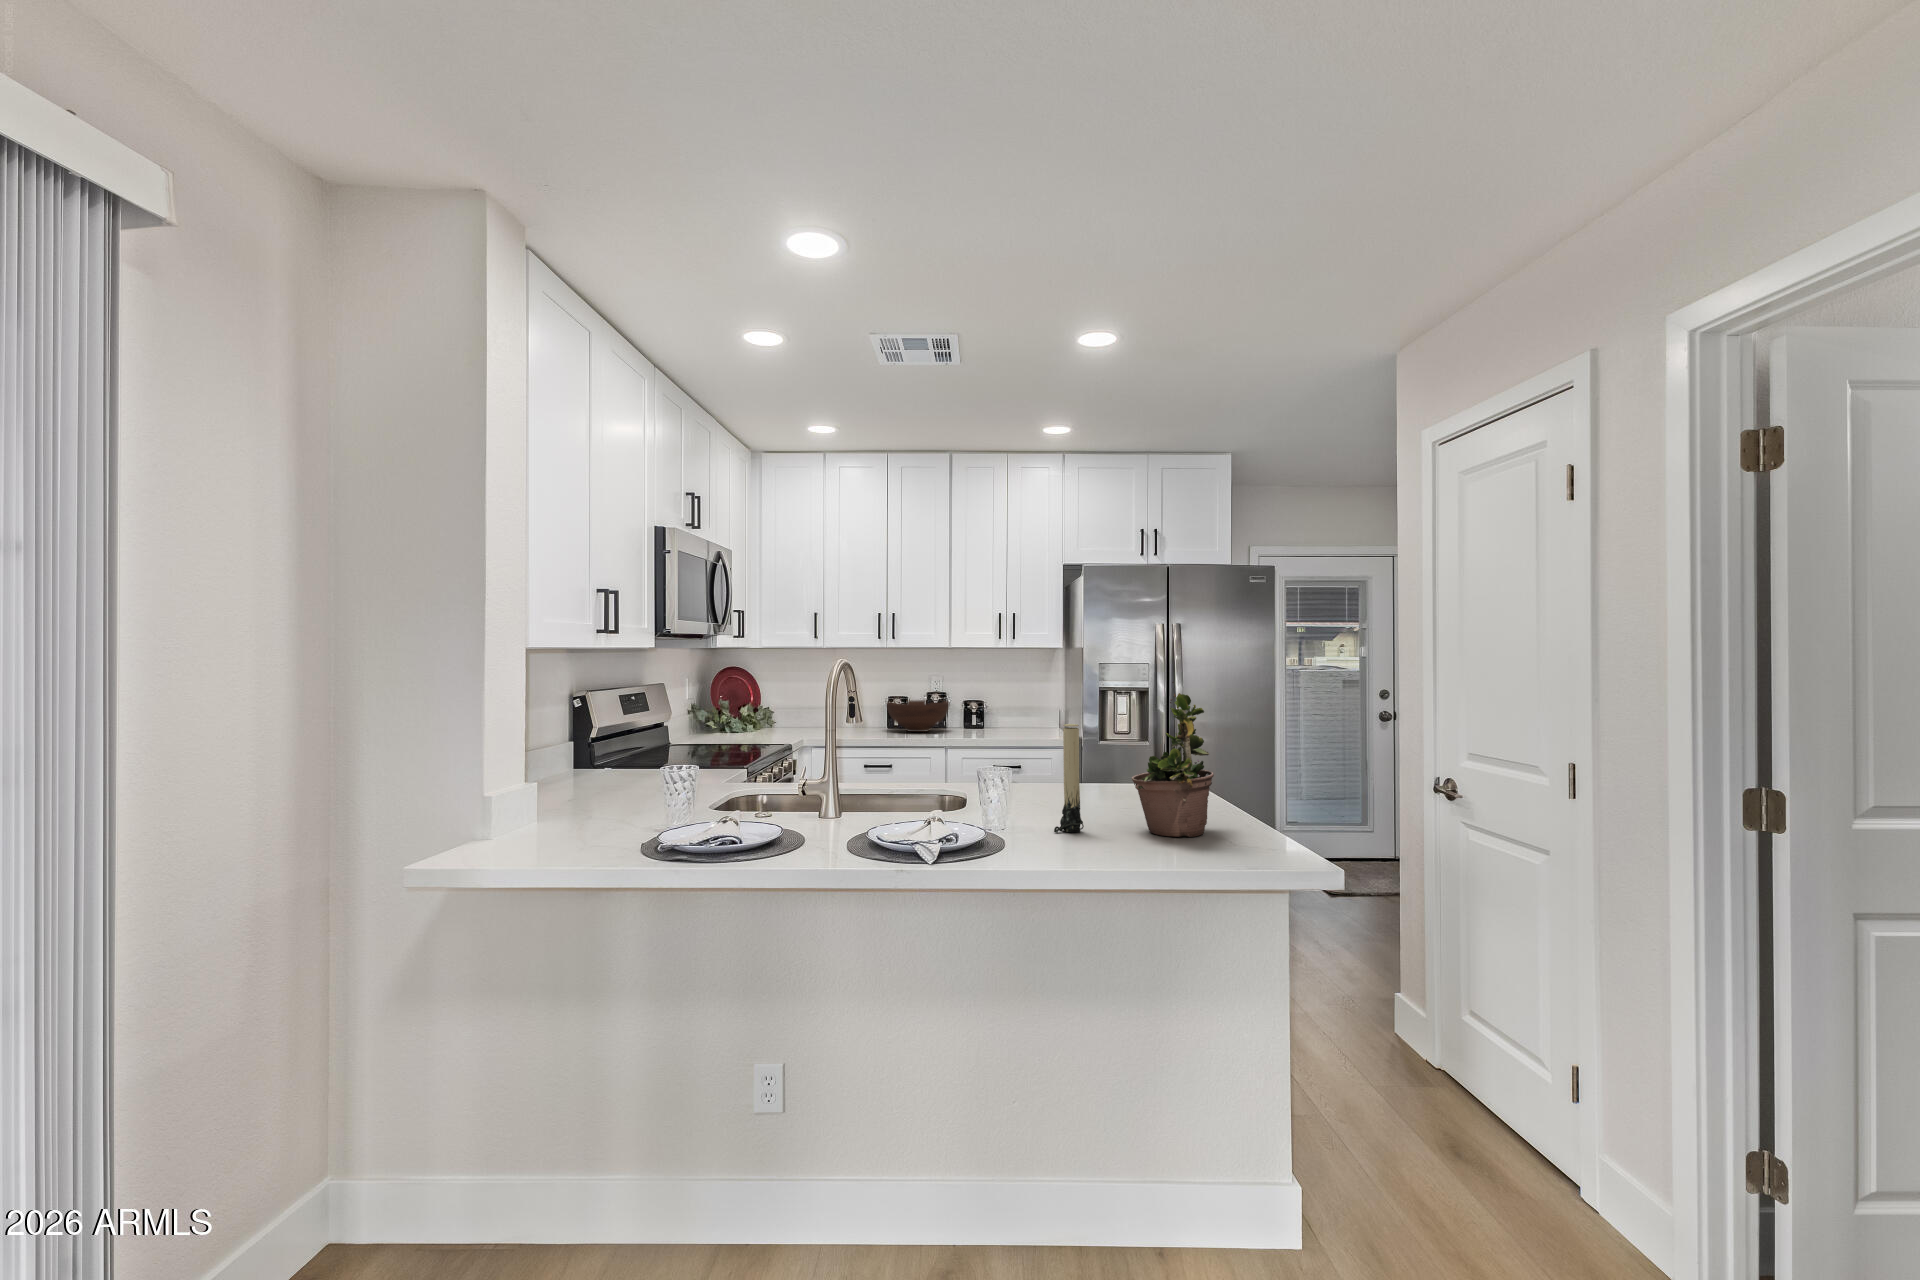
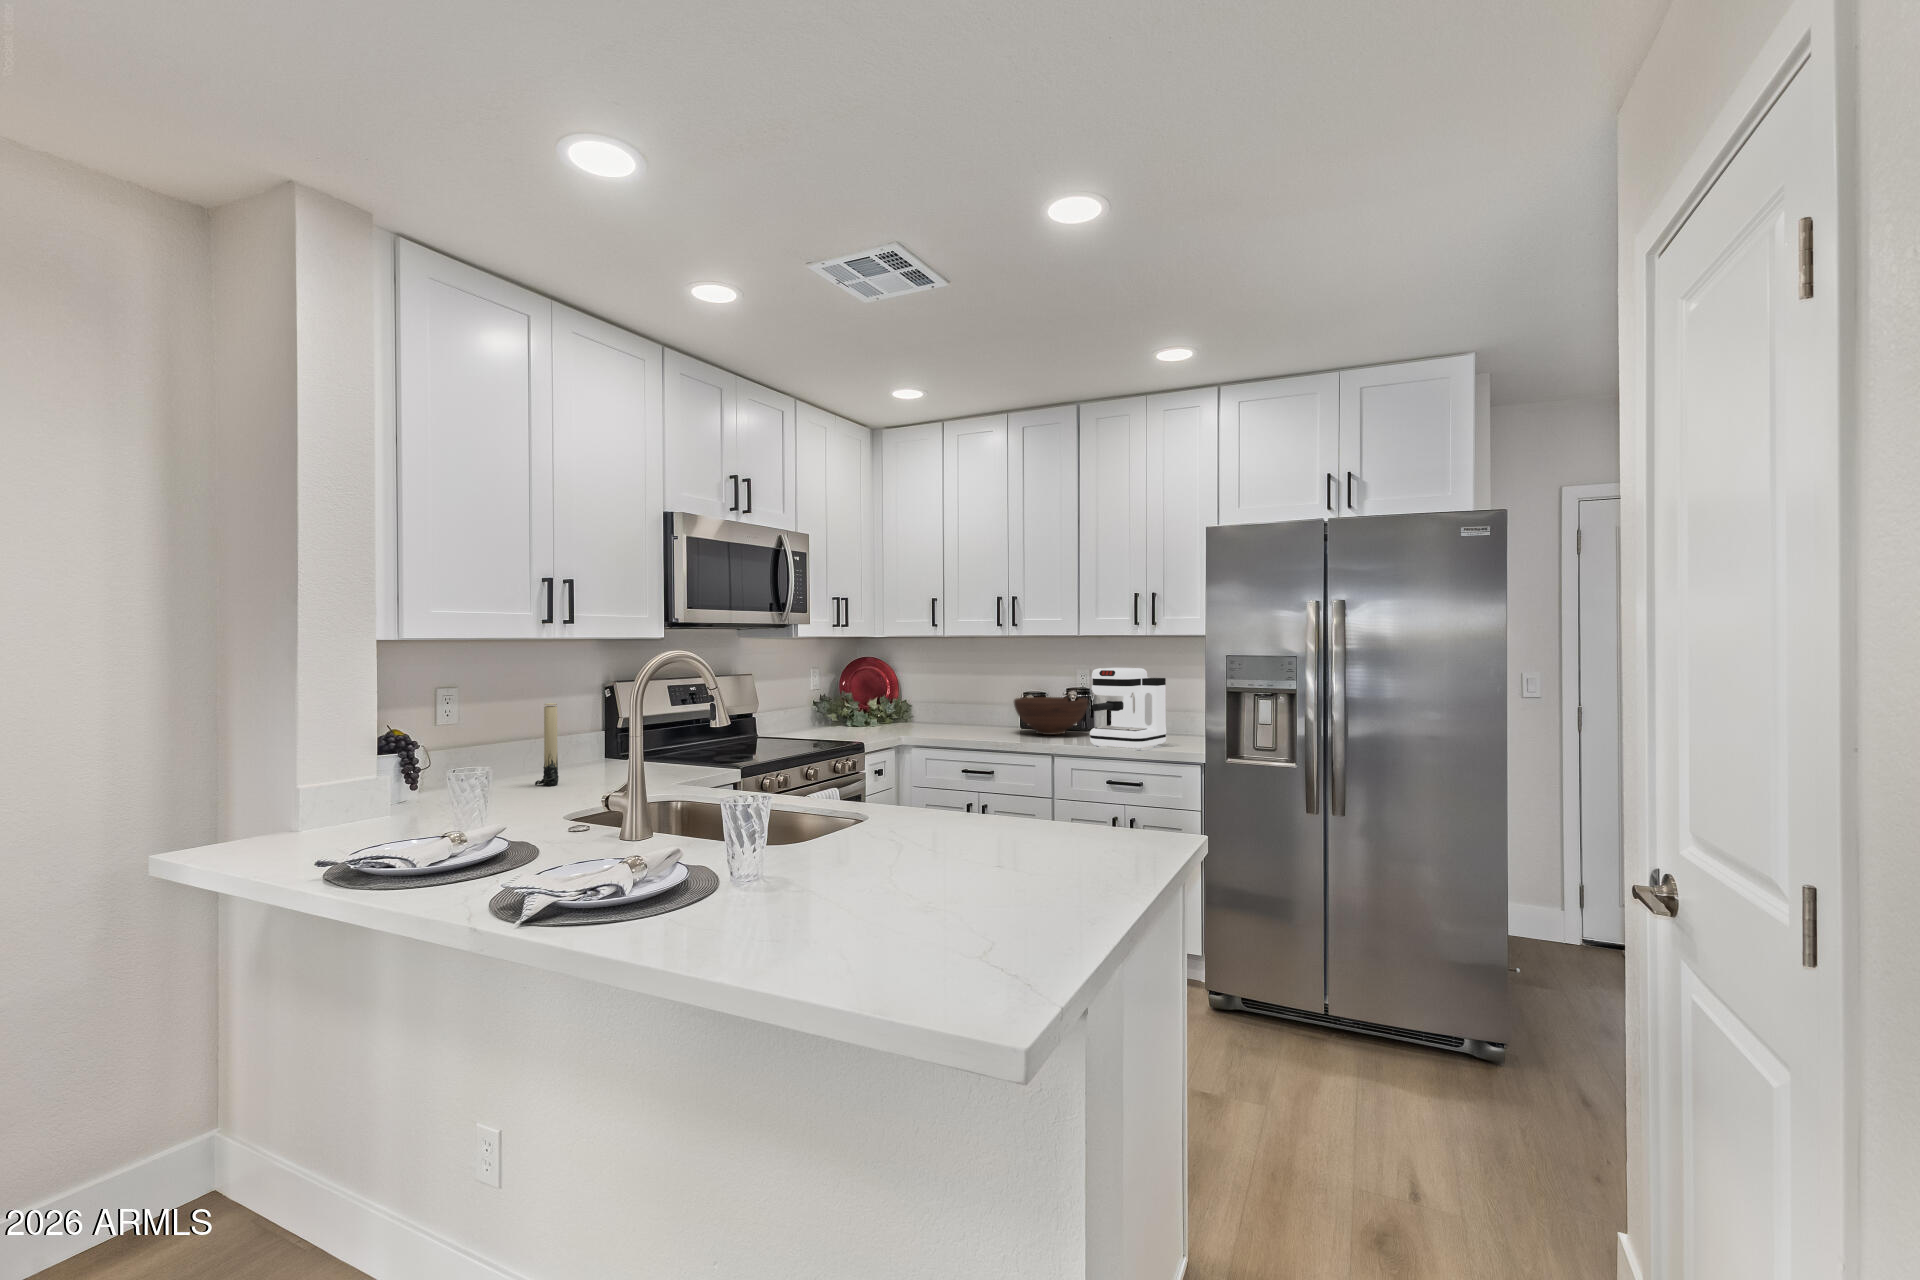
coffee maker: none [970,674,1024,739] -> present [1090,668,1166,750]
potted plant: present [1132,682,1214,837] -> none [841,695,997,936]
candle: present [1054,724,1084,833] -> present [535,703,559,786]

